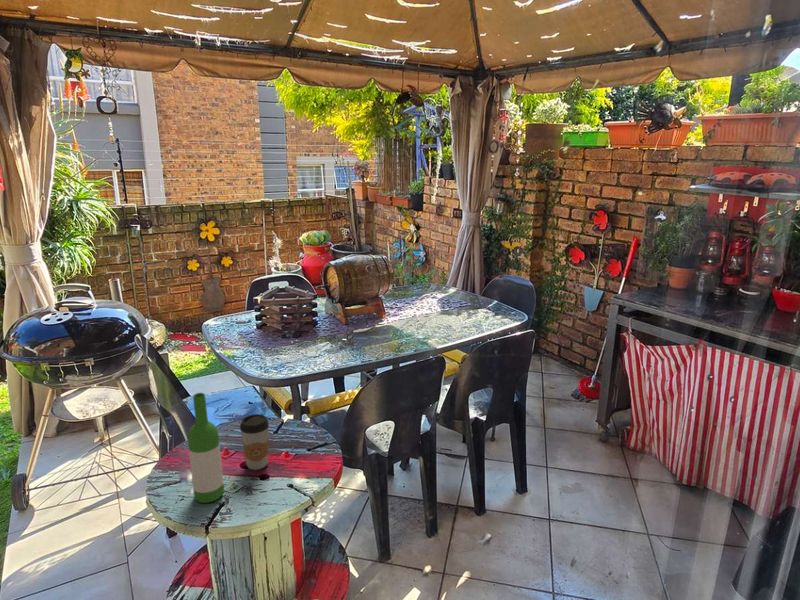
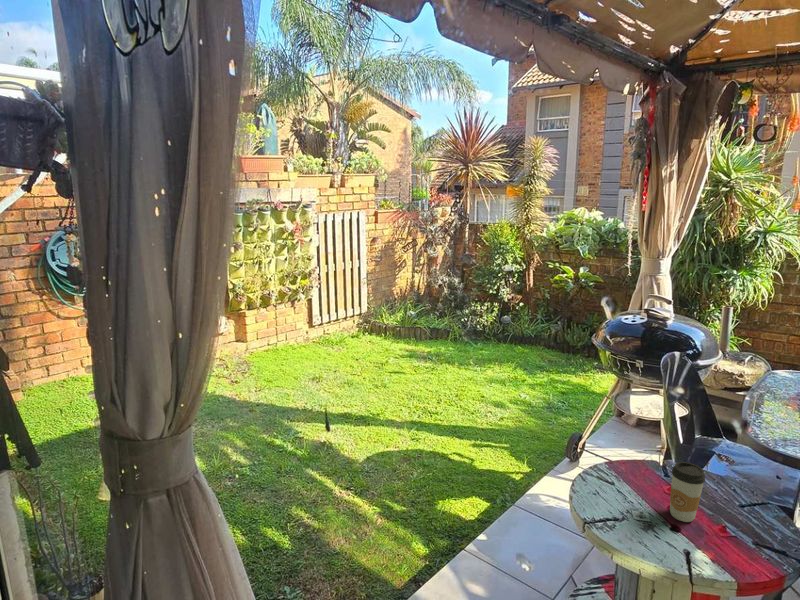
wine bottle: present [188,393,224,503] -> none [601,410,636,513]

